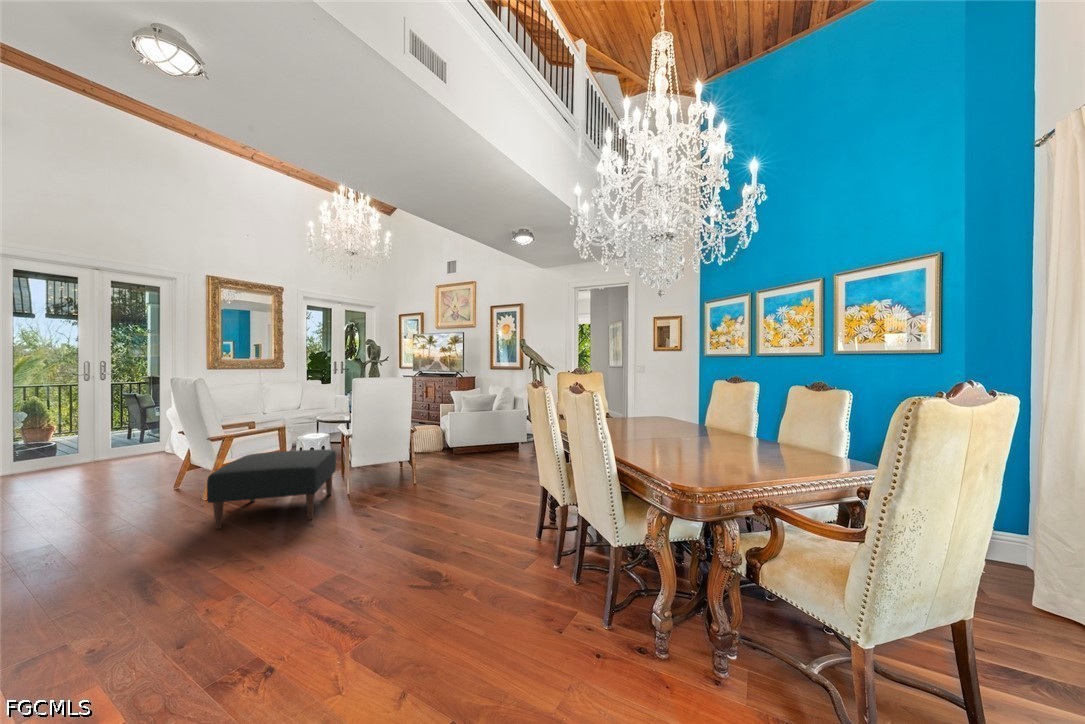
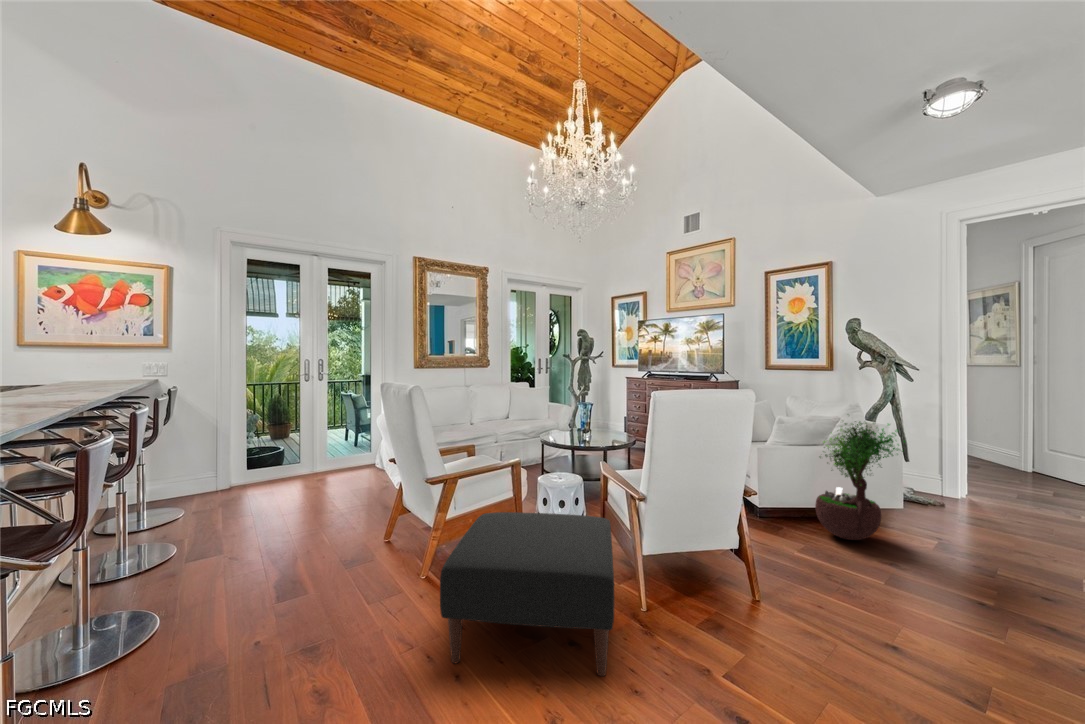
potted tree: none [477,390,517,458] -> present [815,422,905,540]

